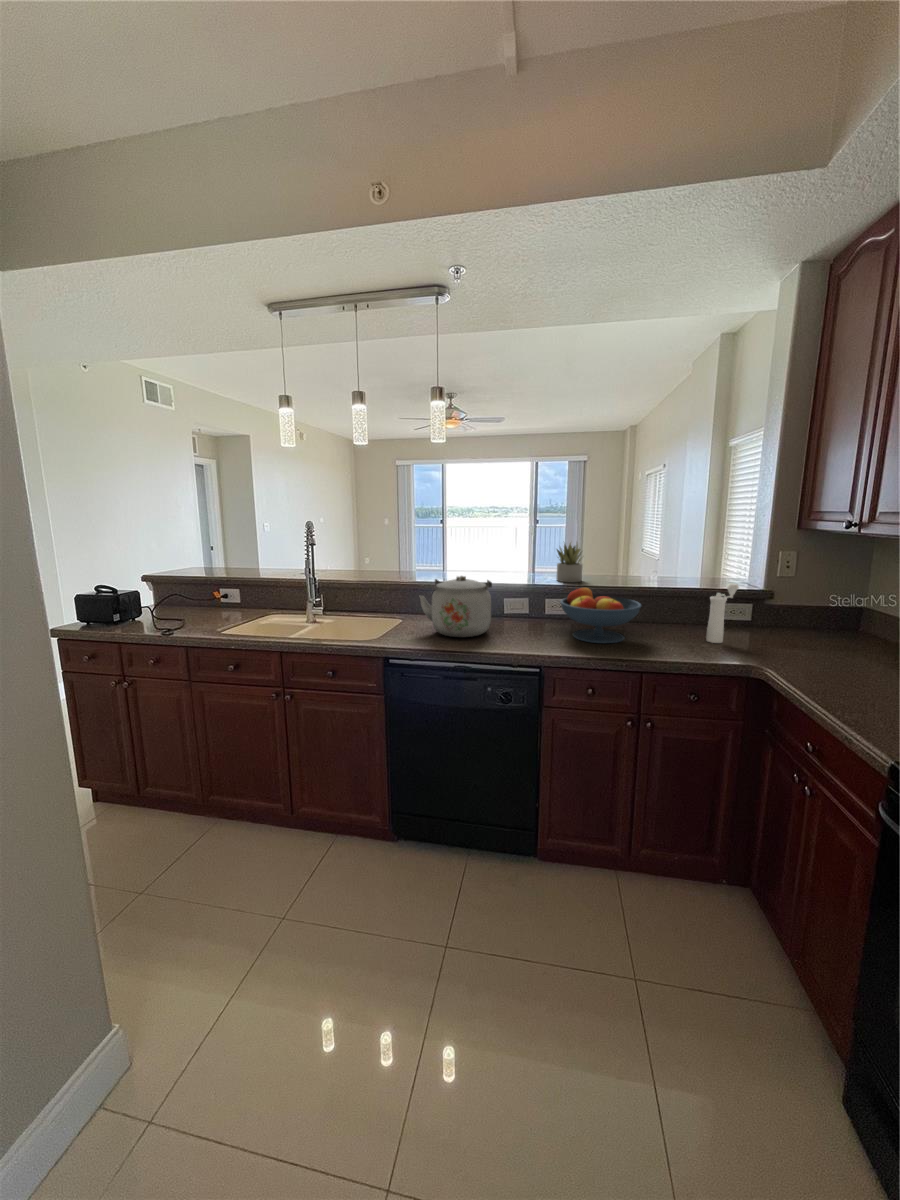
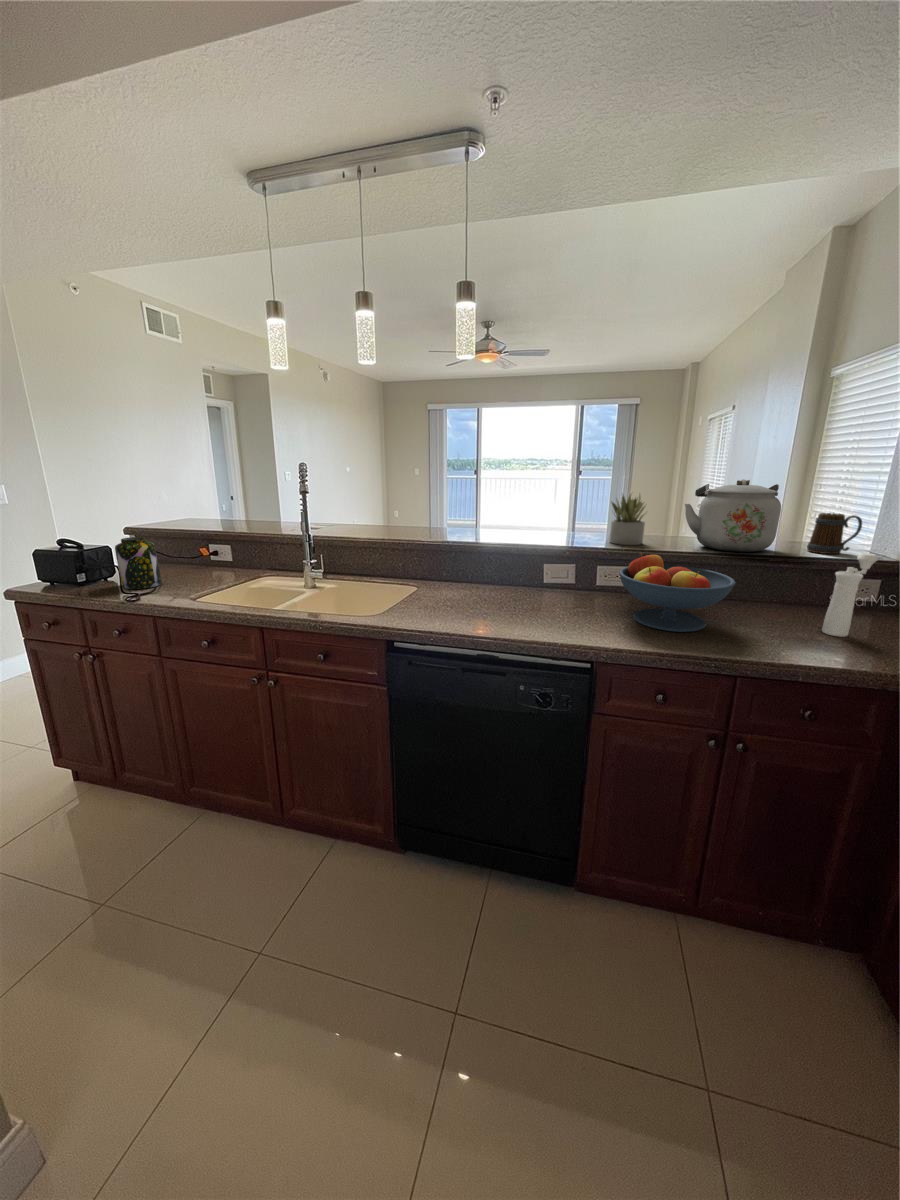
mug: none [703,555,738,586] -> present [807,513,862,554]
kettle: present [420,576,492,637] -> present [685,479,781,552]
jar: none [148,583,184,626] -> present [115,537,162,589]

